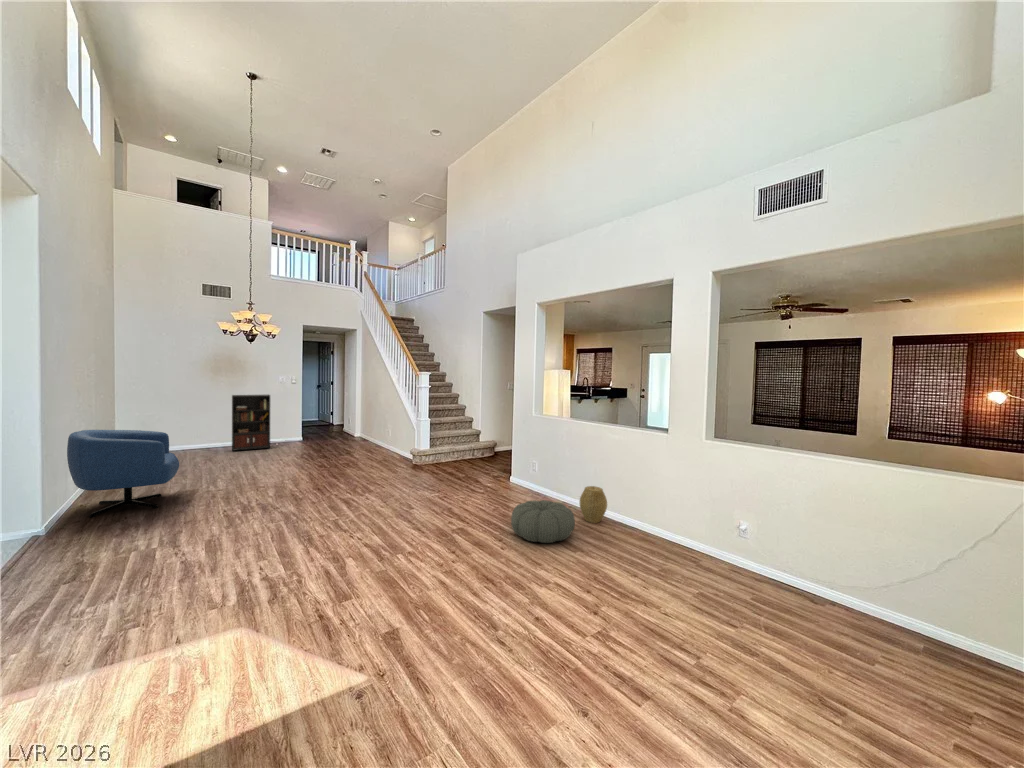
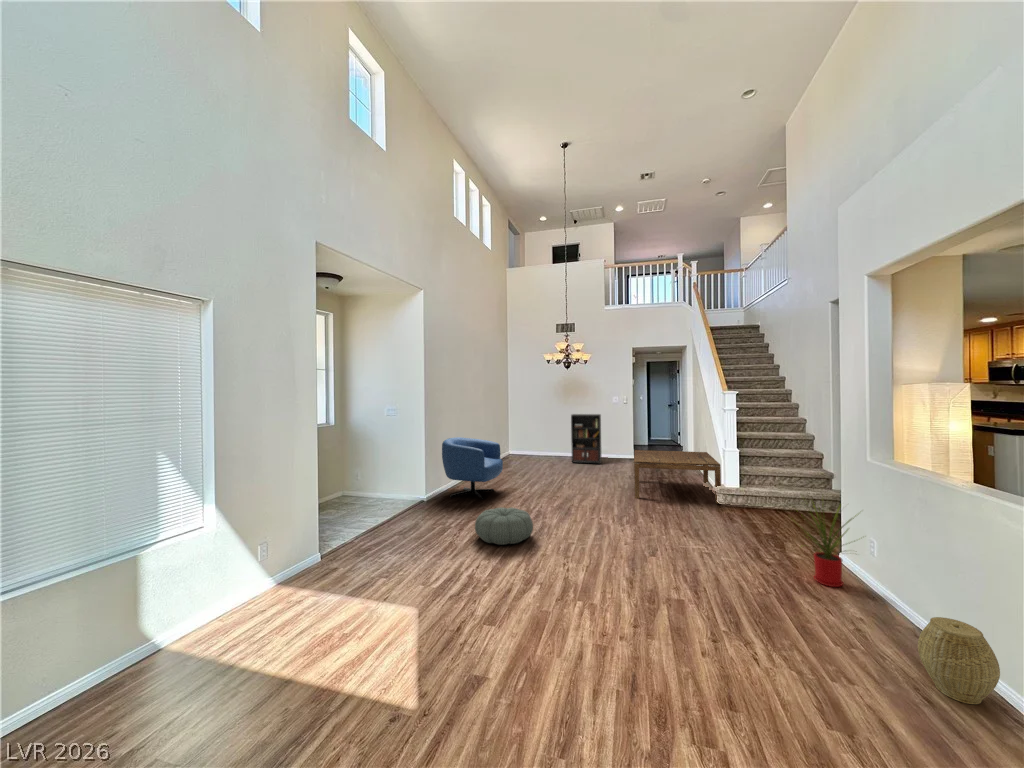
coffee table: none [327,424,415,472] -> present [634,450,721,503]
house plant: none [493,439,532,495] -> present [801,503,856,587]
pouf: present [511,500,575,543] -> present [475,507,533,545]

